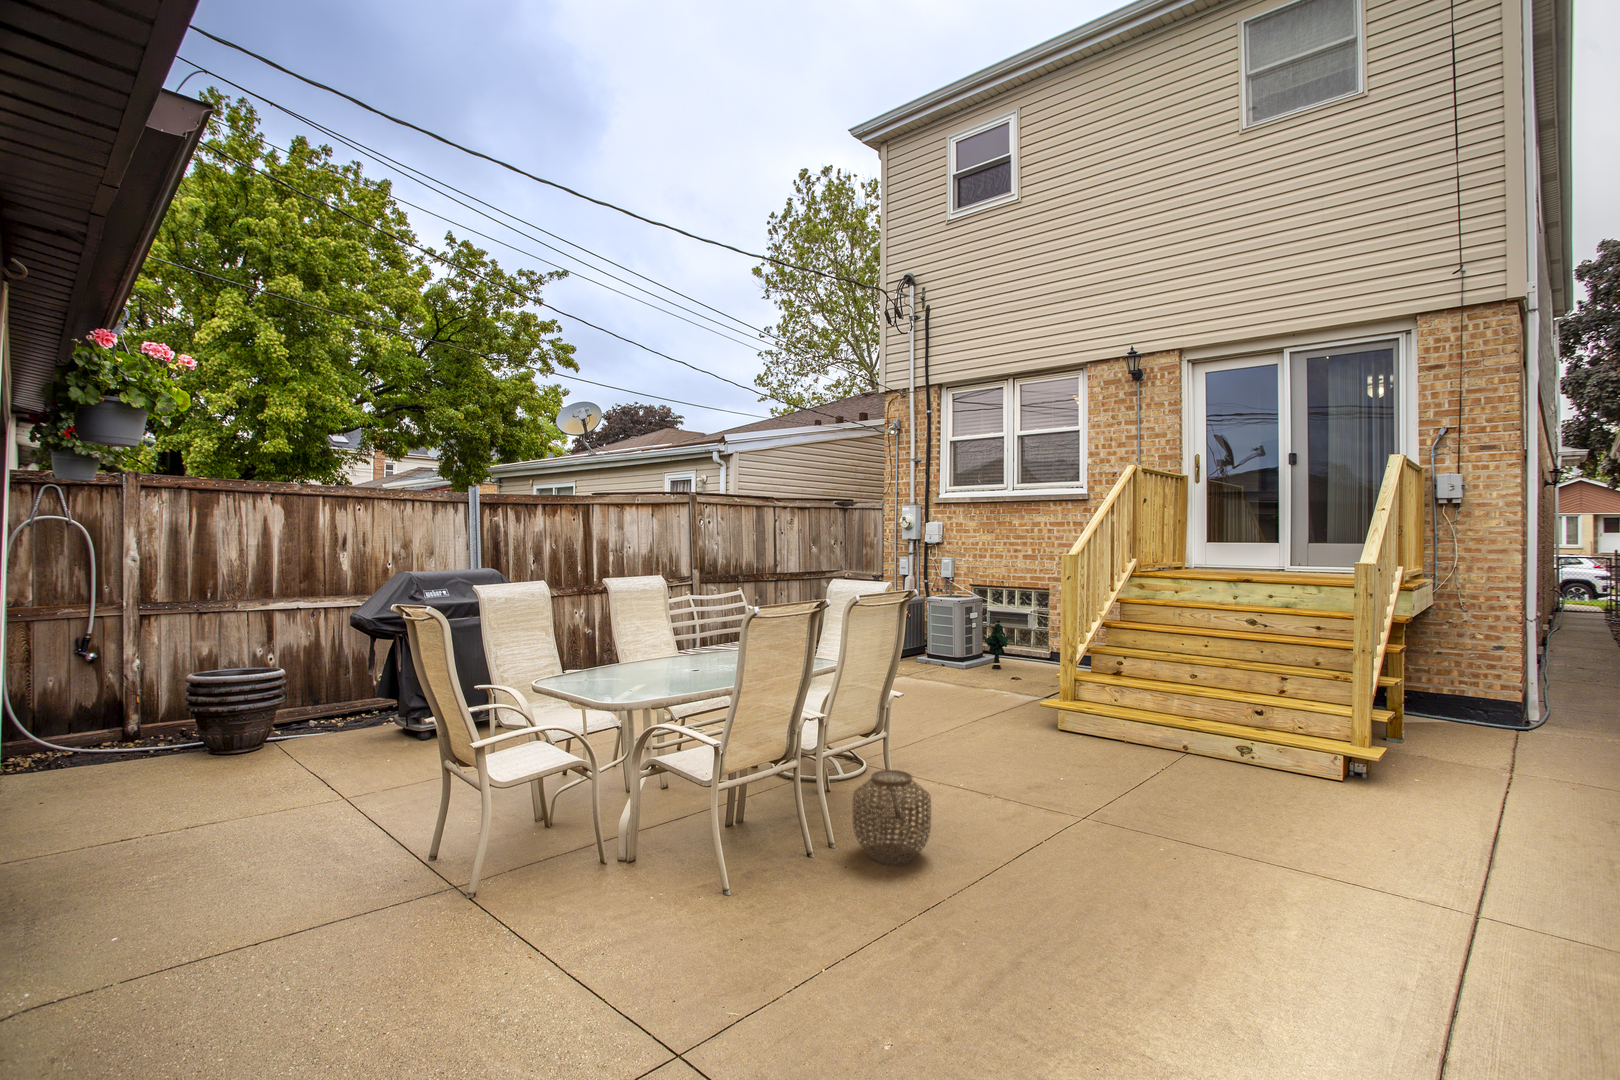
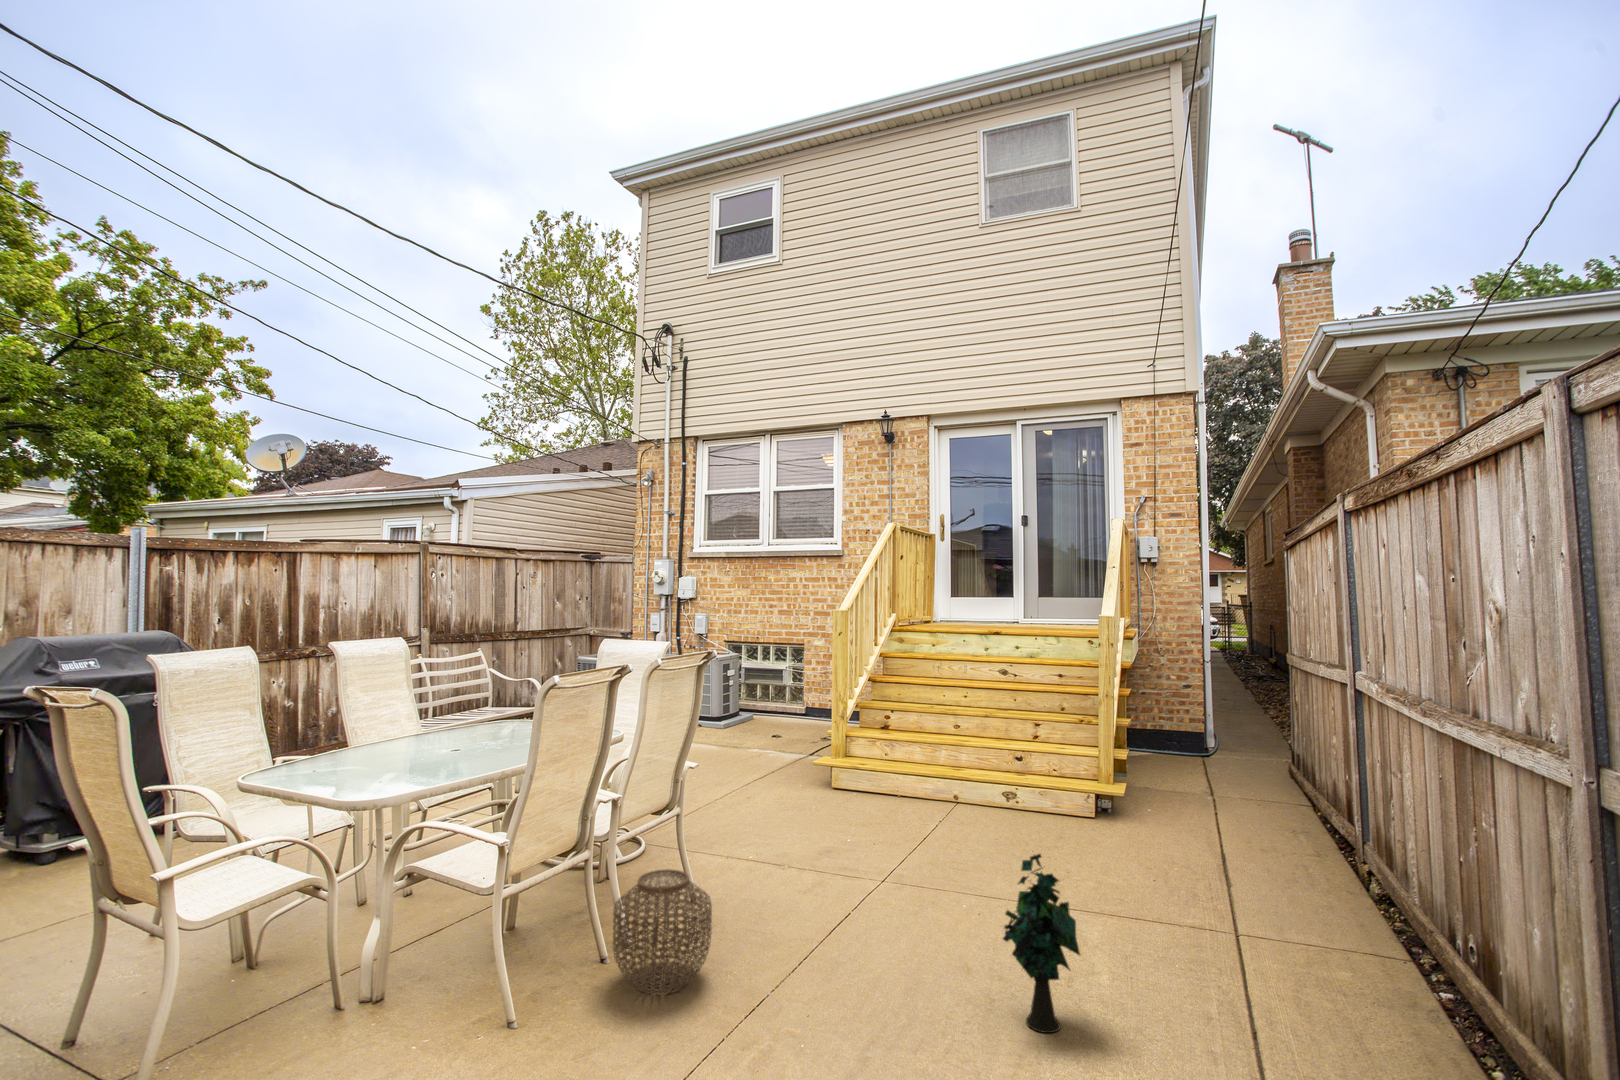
decorative plant: present [985,620,1008,669] -> present [1003,854,1080,1033]

